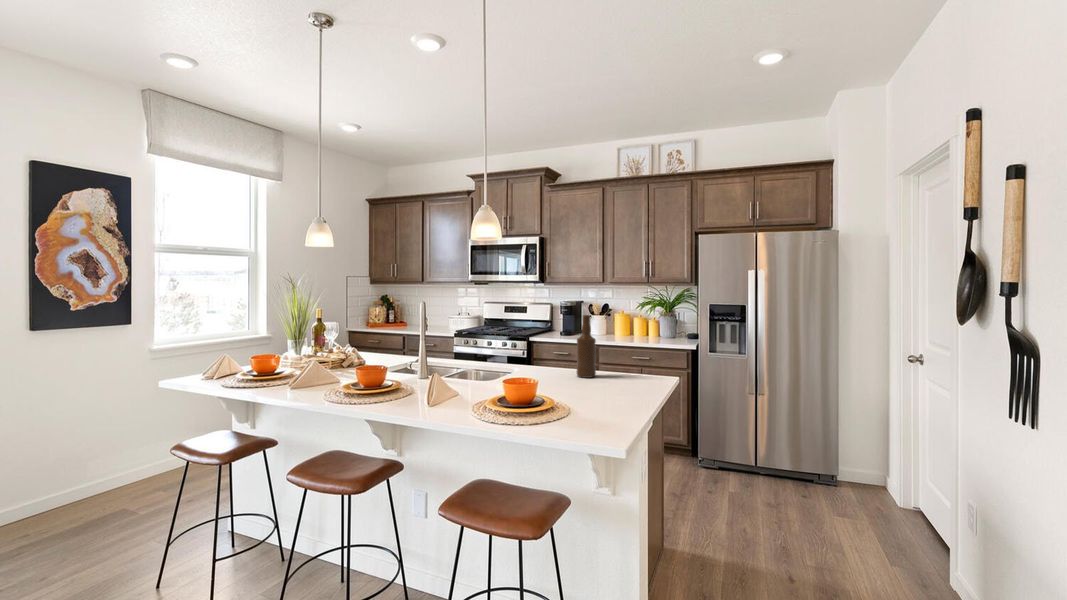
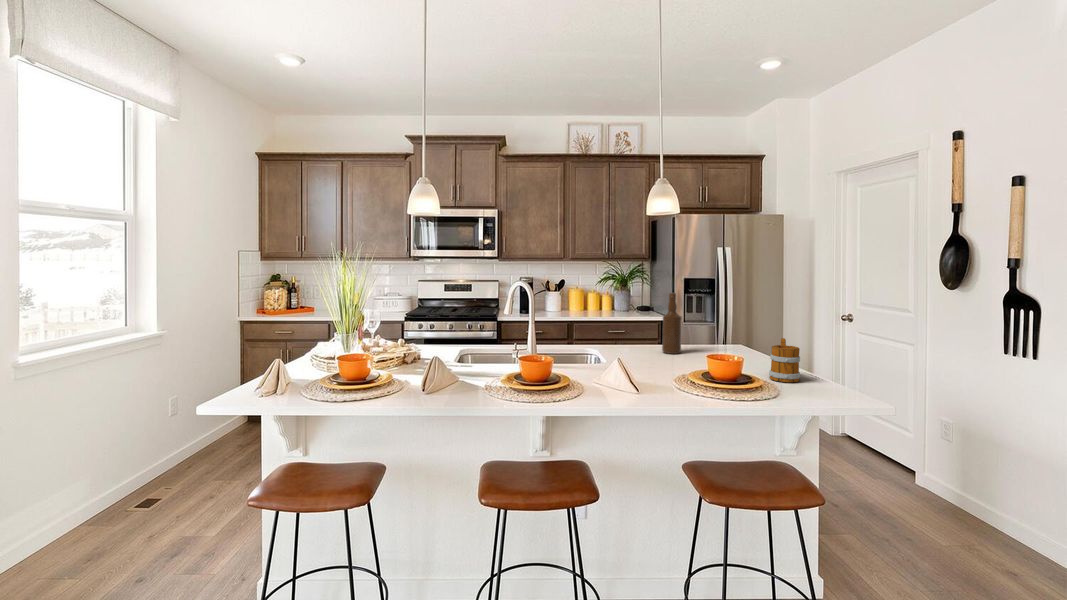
mug: none [592,364,627,412] -> present [769,338,800,383]

